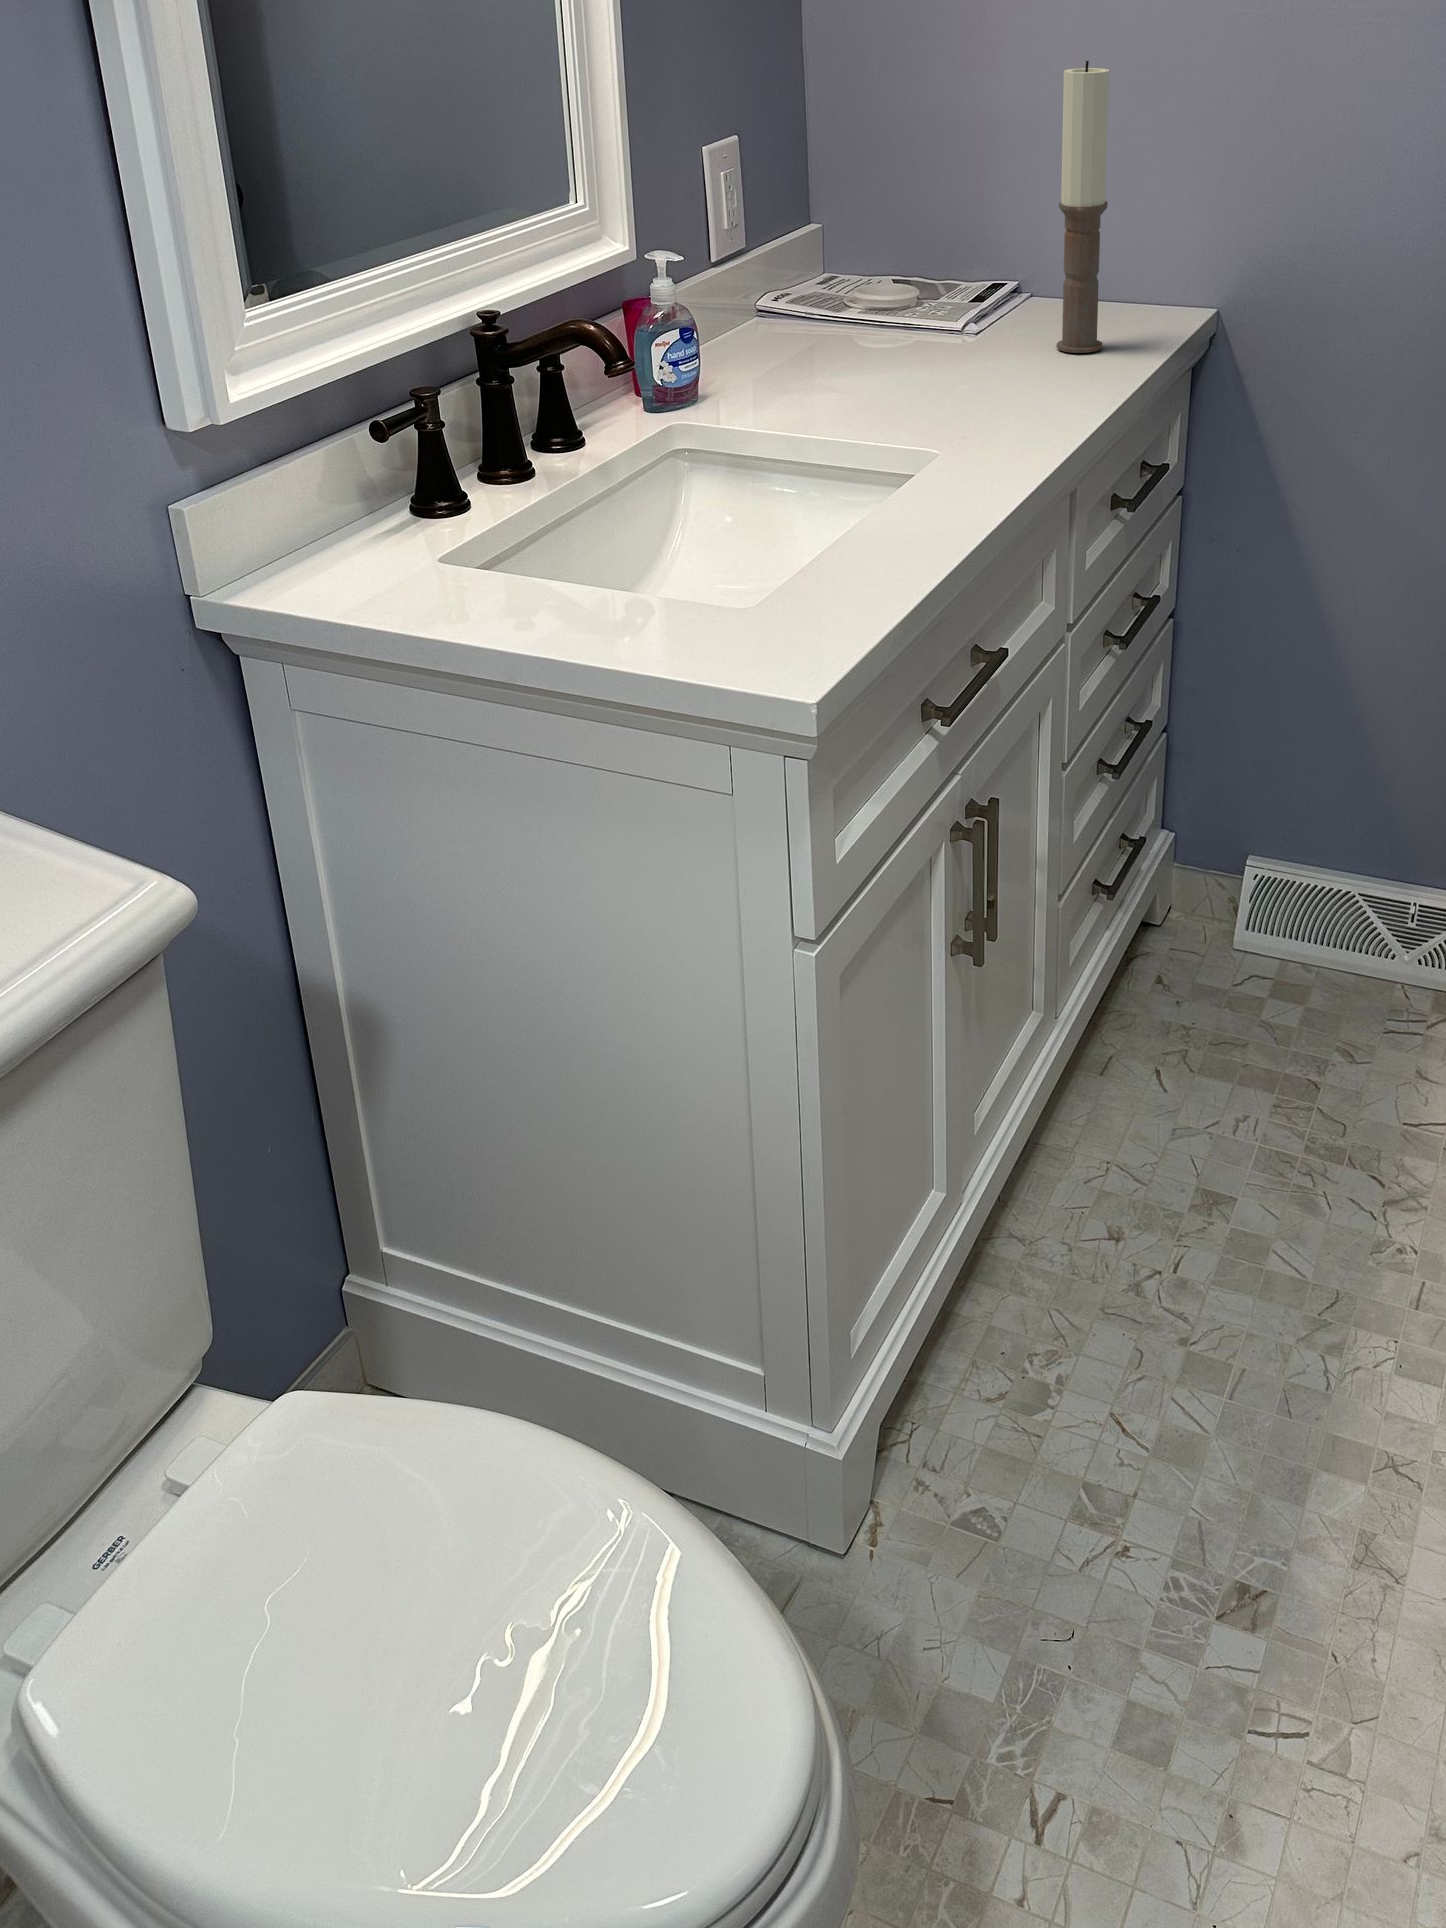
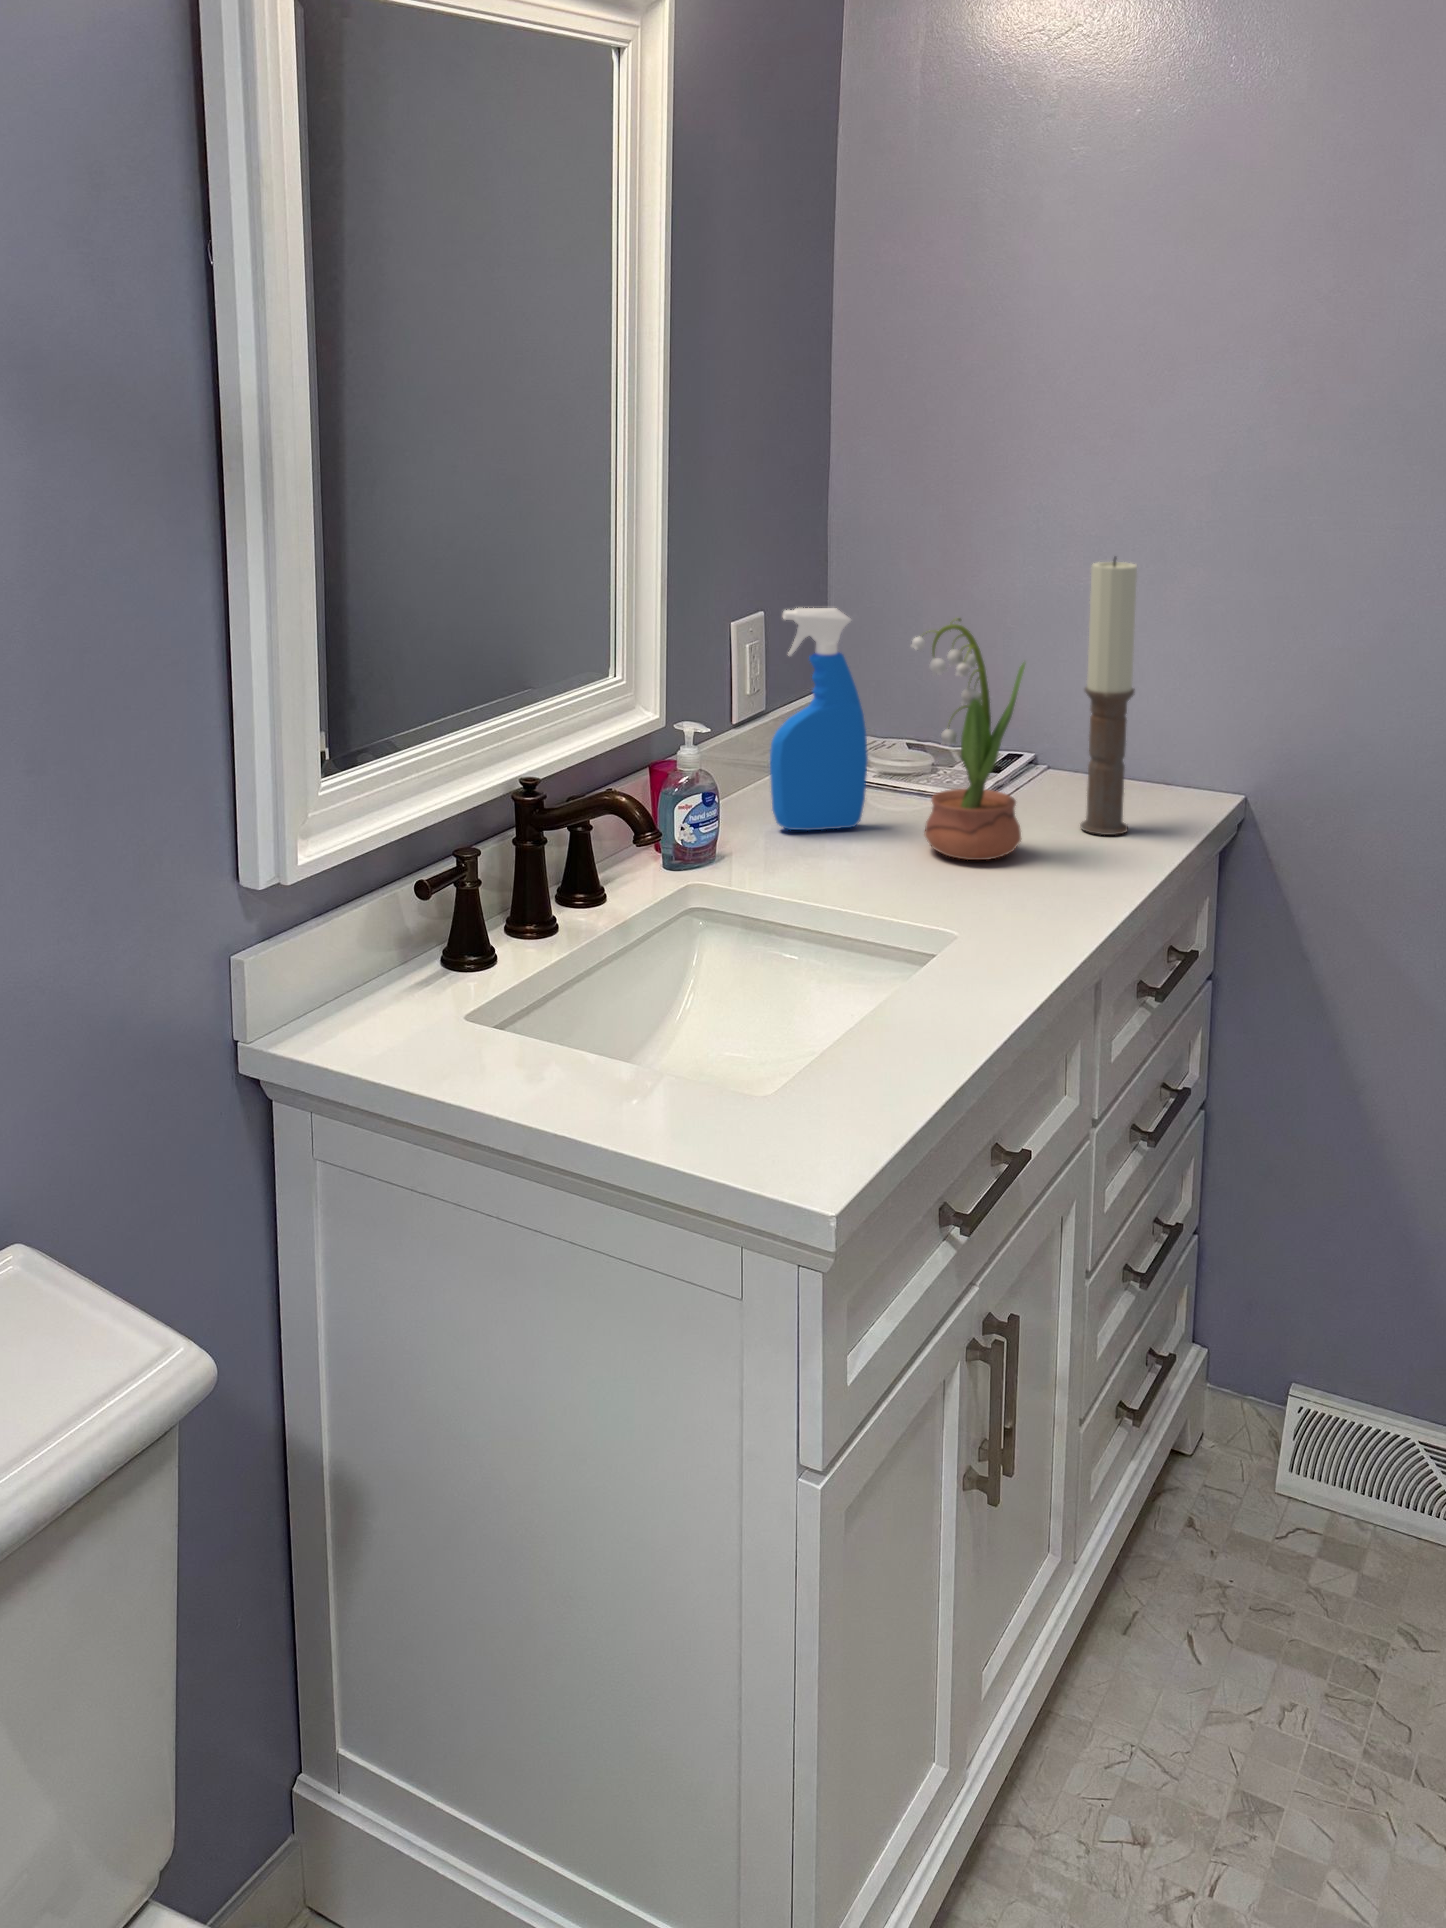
spray bottle: none [746,128,846,364] -> present [770,608,868,830]
potted flower: none [881,129,998,382] -> present [912,618,1025,860]

